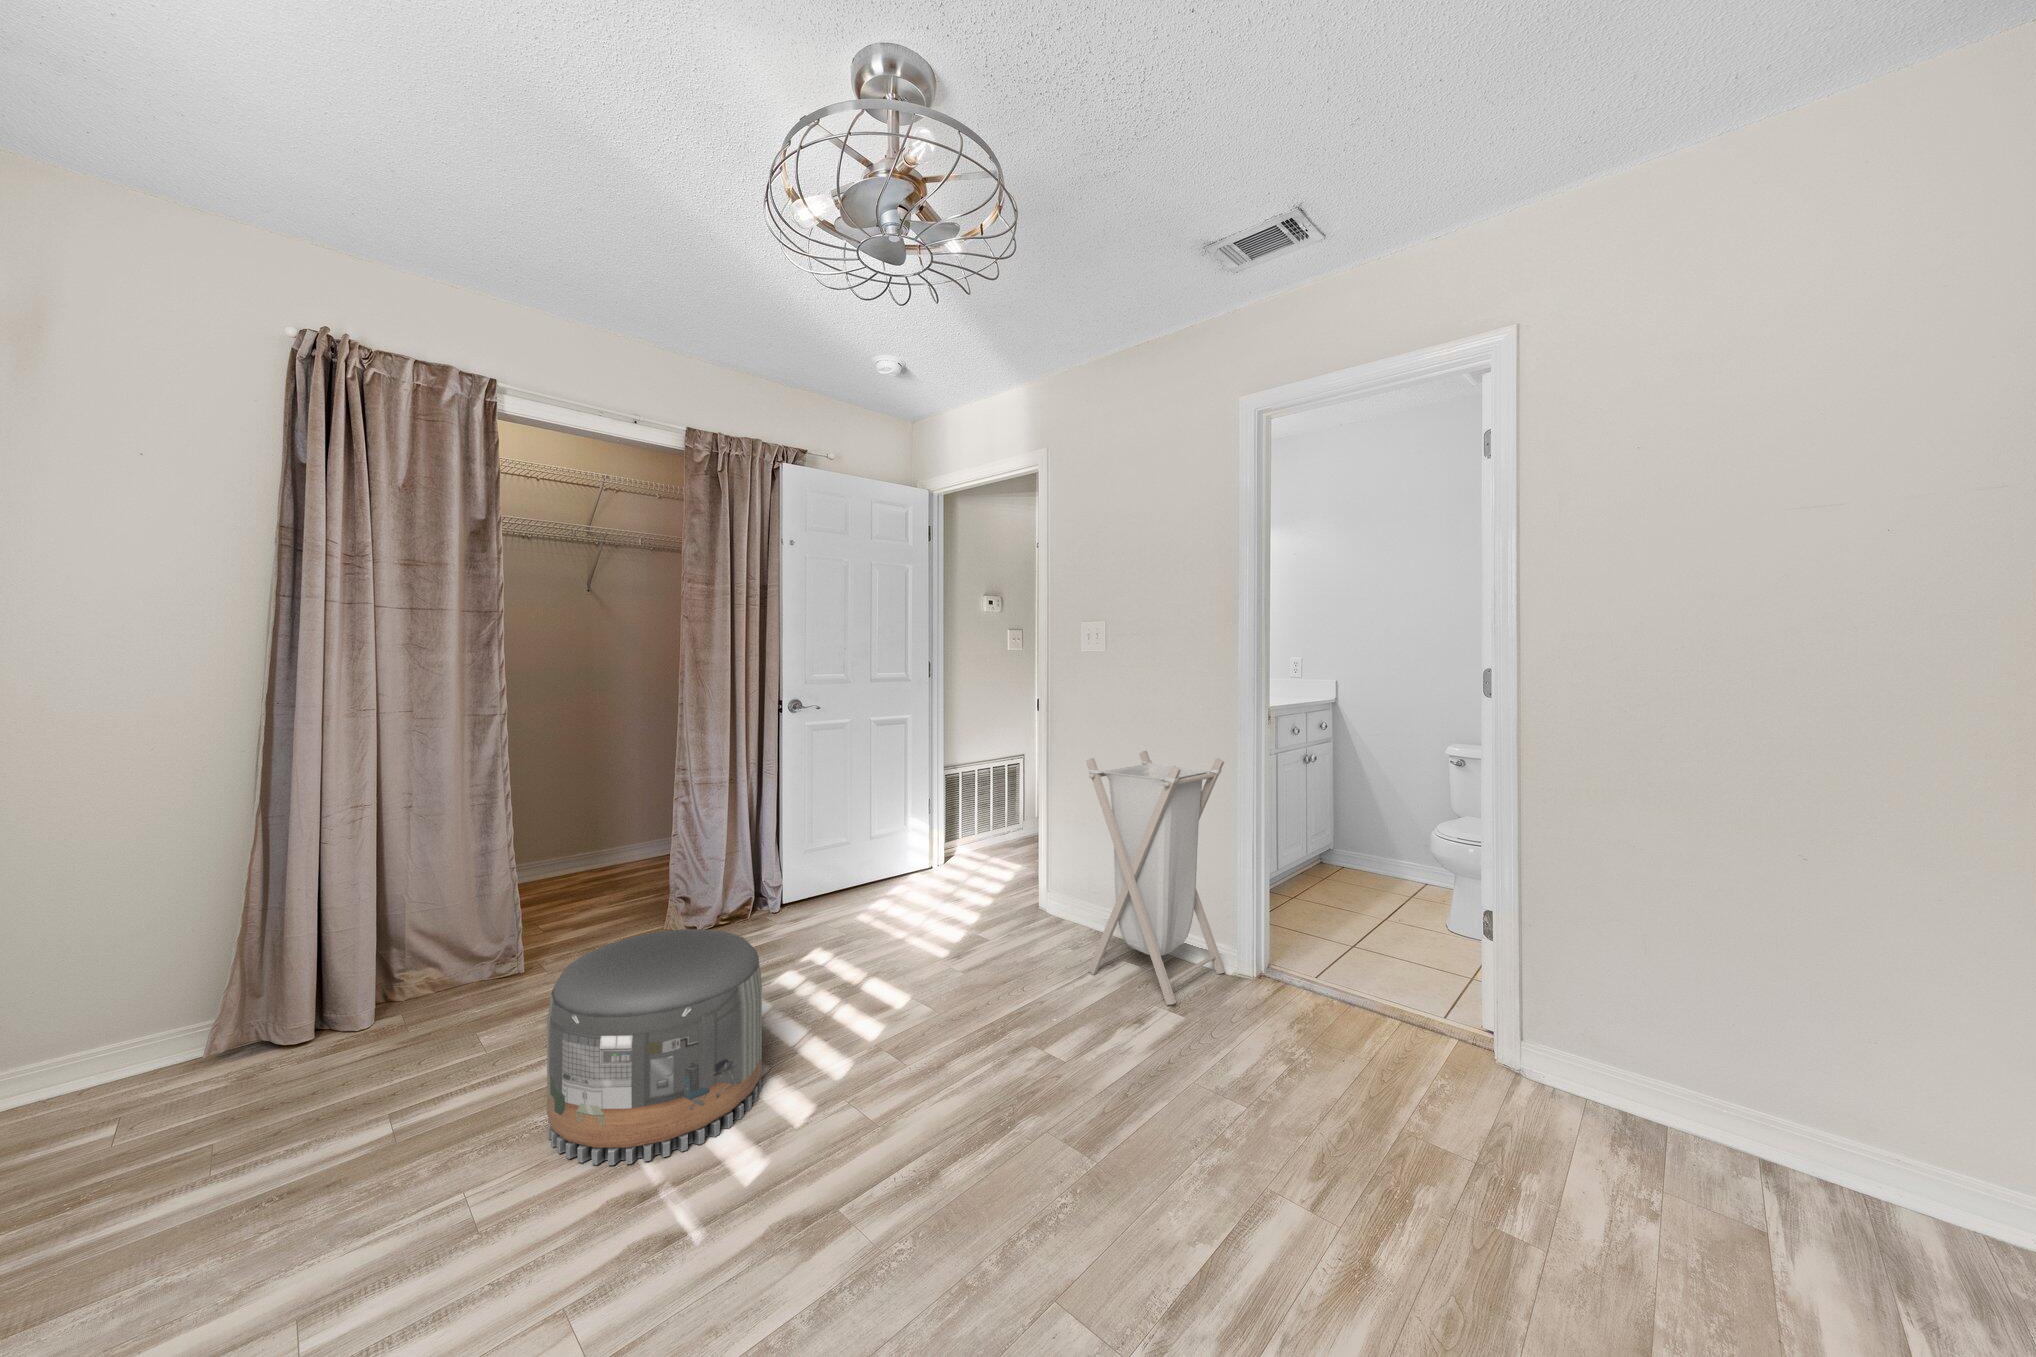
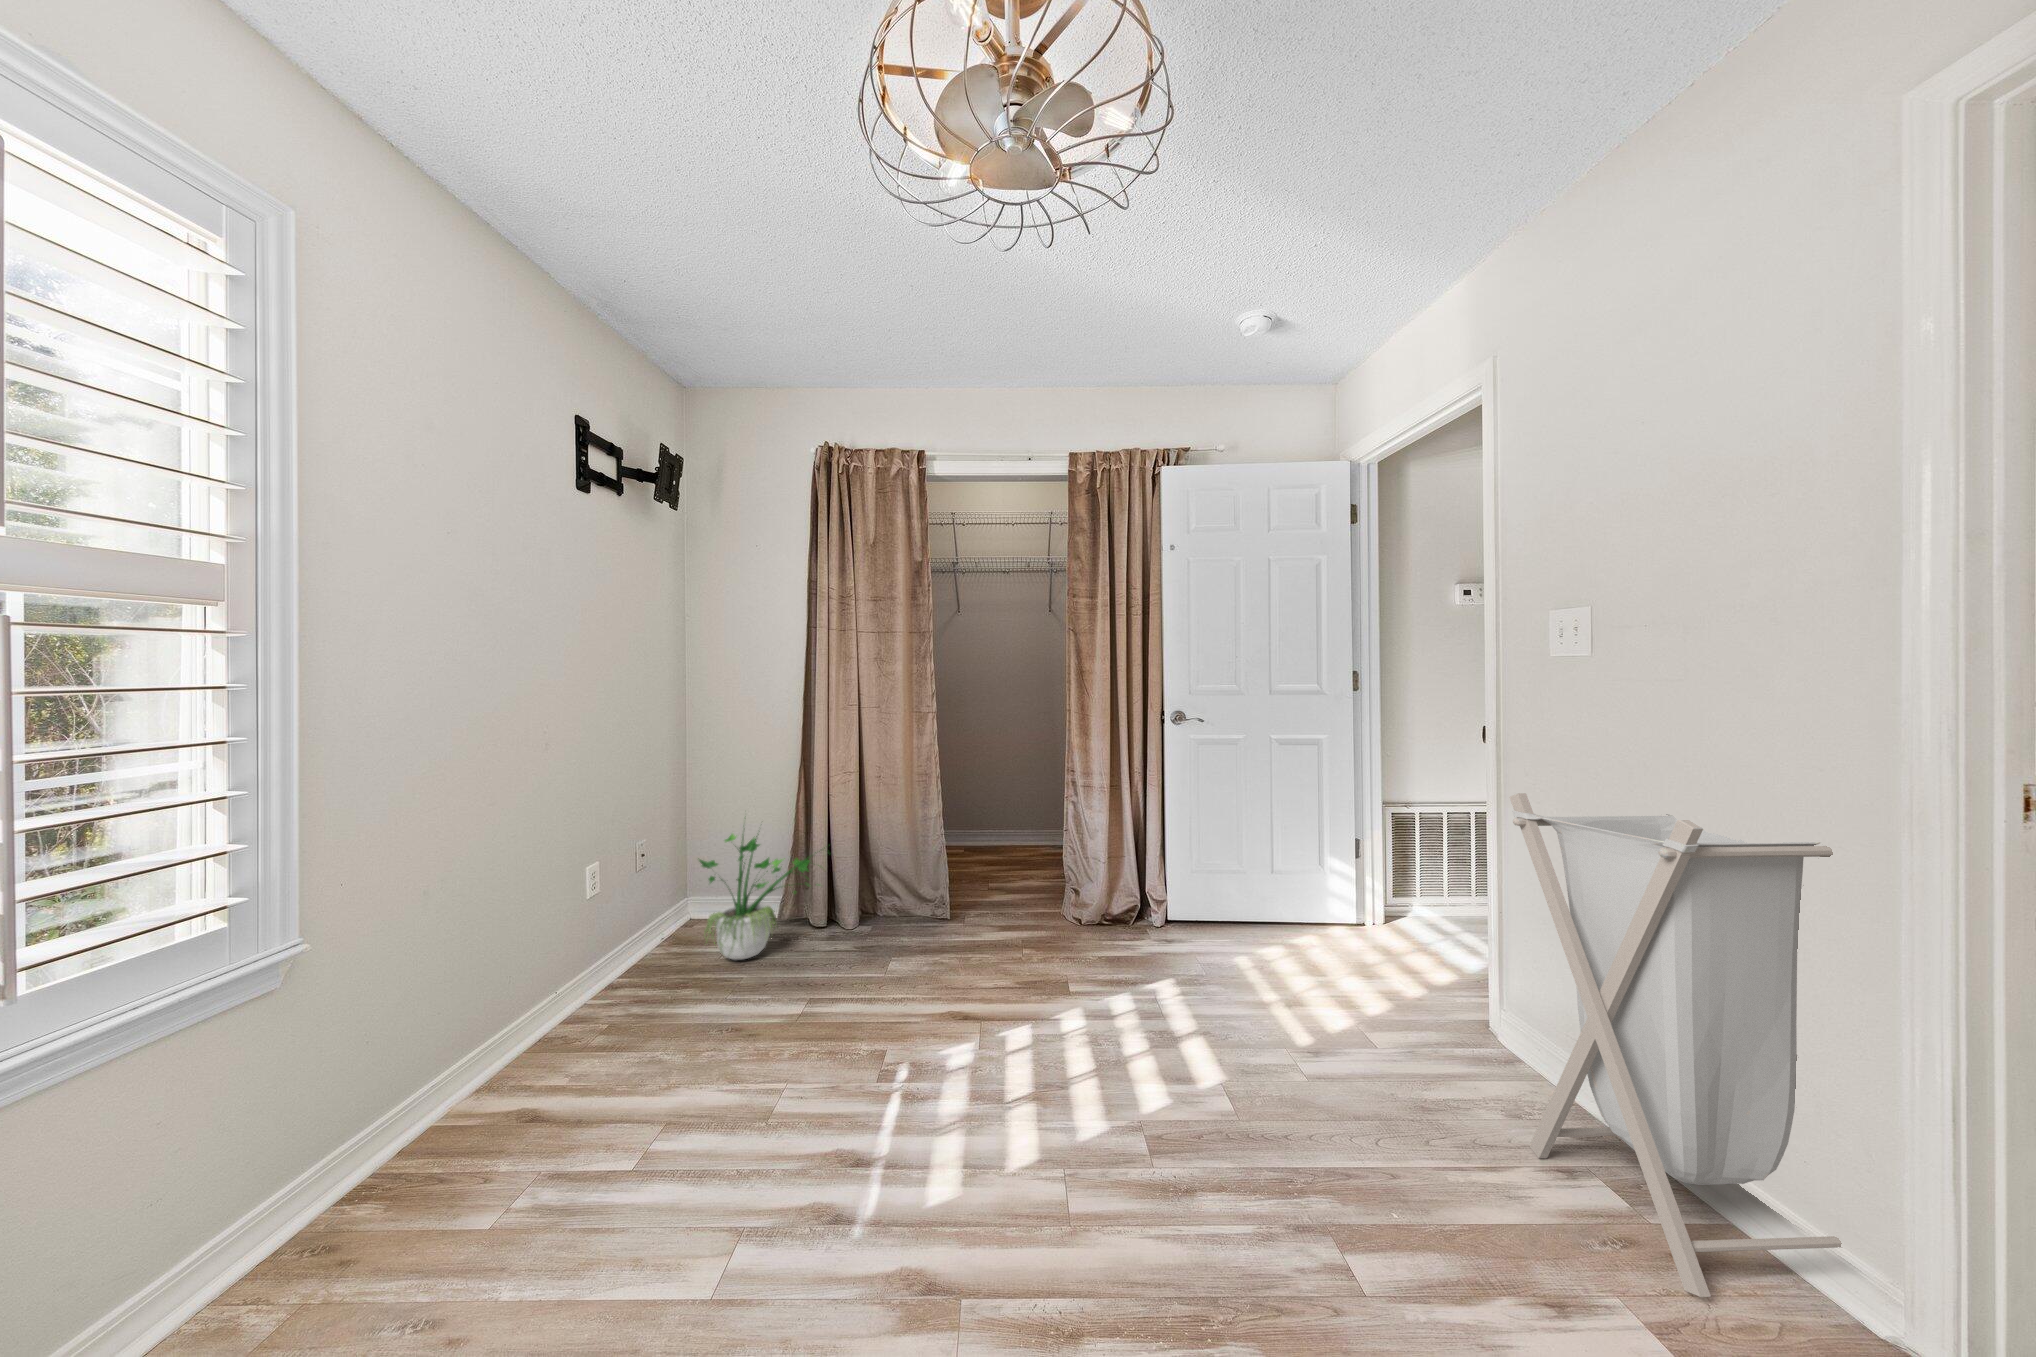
potted plant: none [86,866,392,1101] -> present [699,834,820,959]
pouf: present [547,929,762,1165] -> none [827,917,1017,1149]

